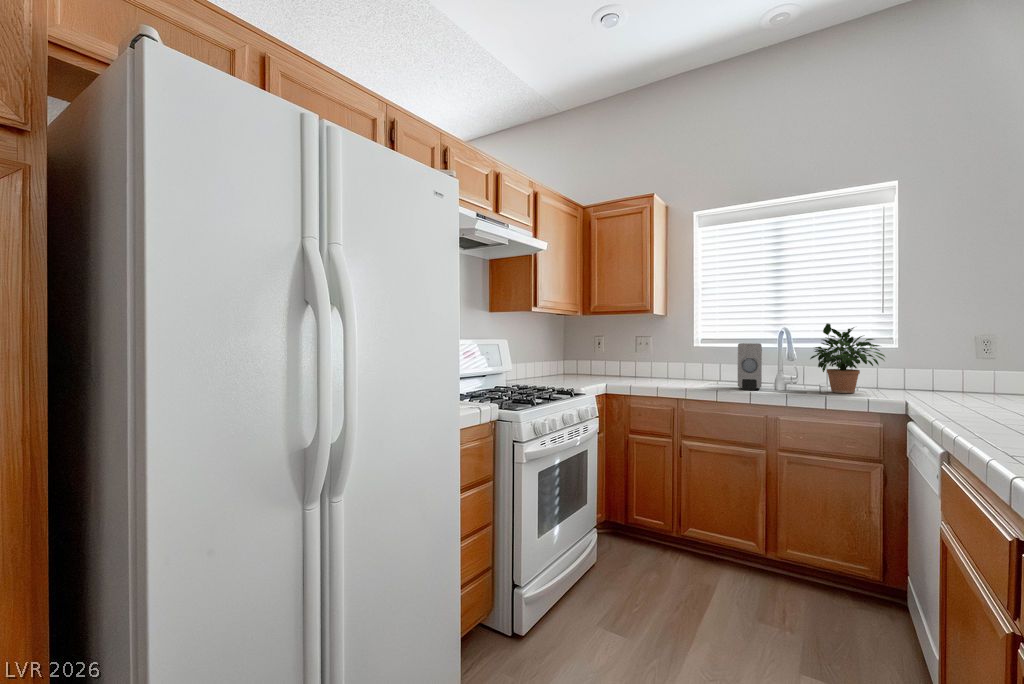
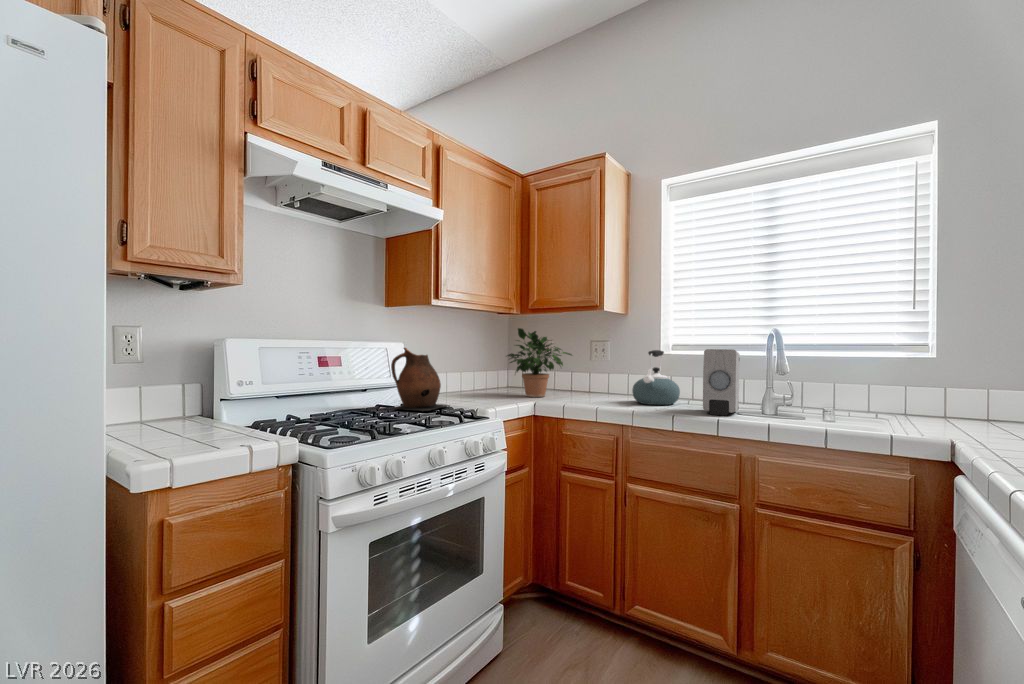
potted plant: present [810,323,885,393] -> present [507,328,572,397]
ceramic pitcher: none [509,344,550,391] -> present [391,348,448,412]
kettle: none [678,344,715,385] -> present [632,350,680,405]

